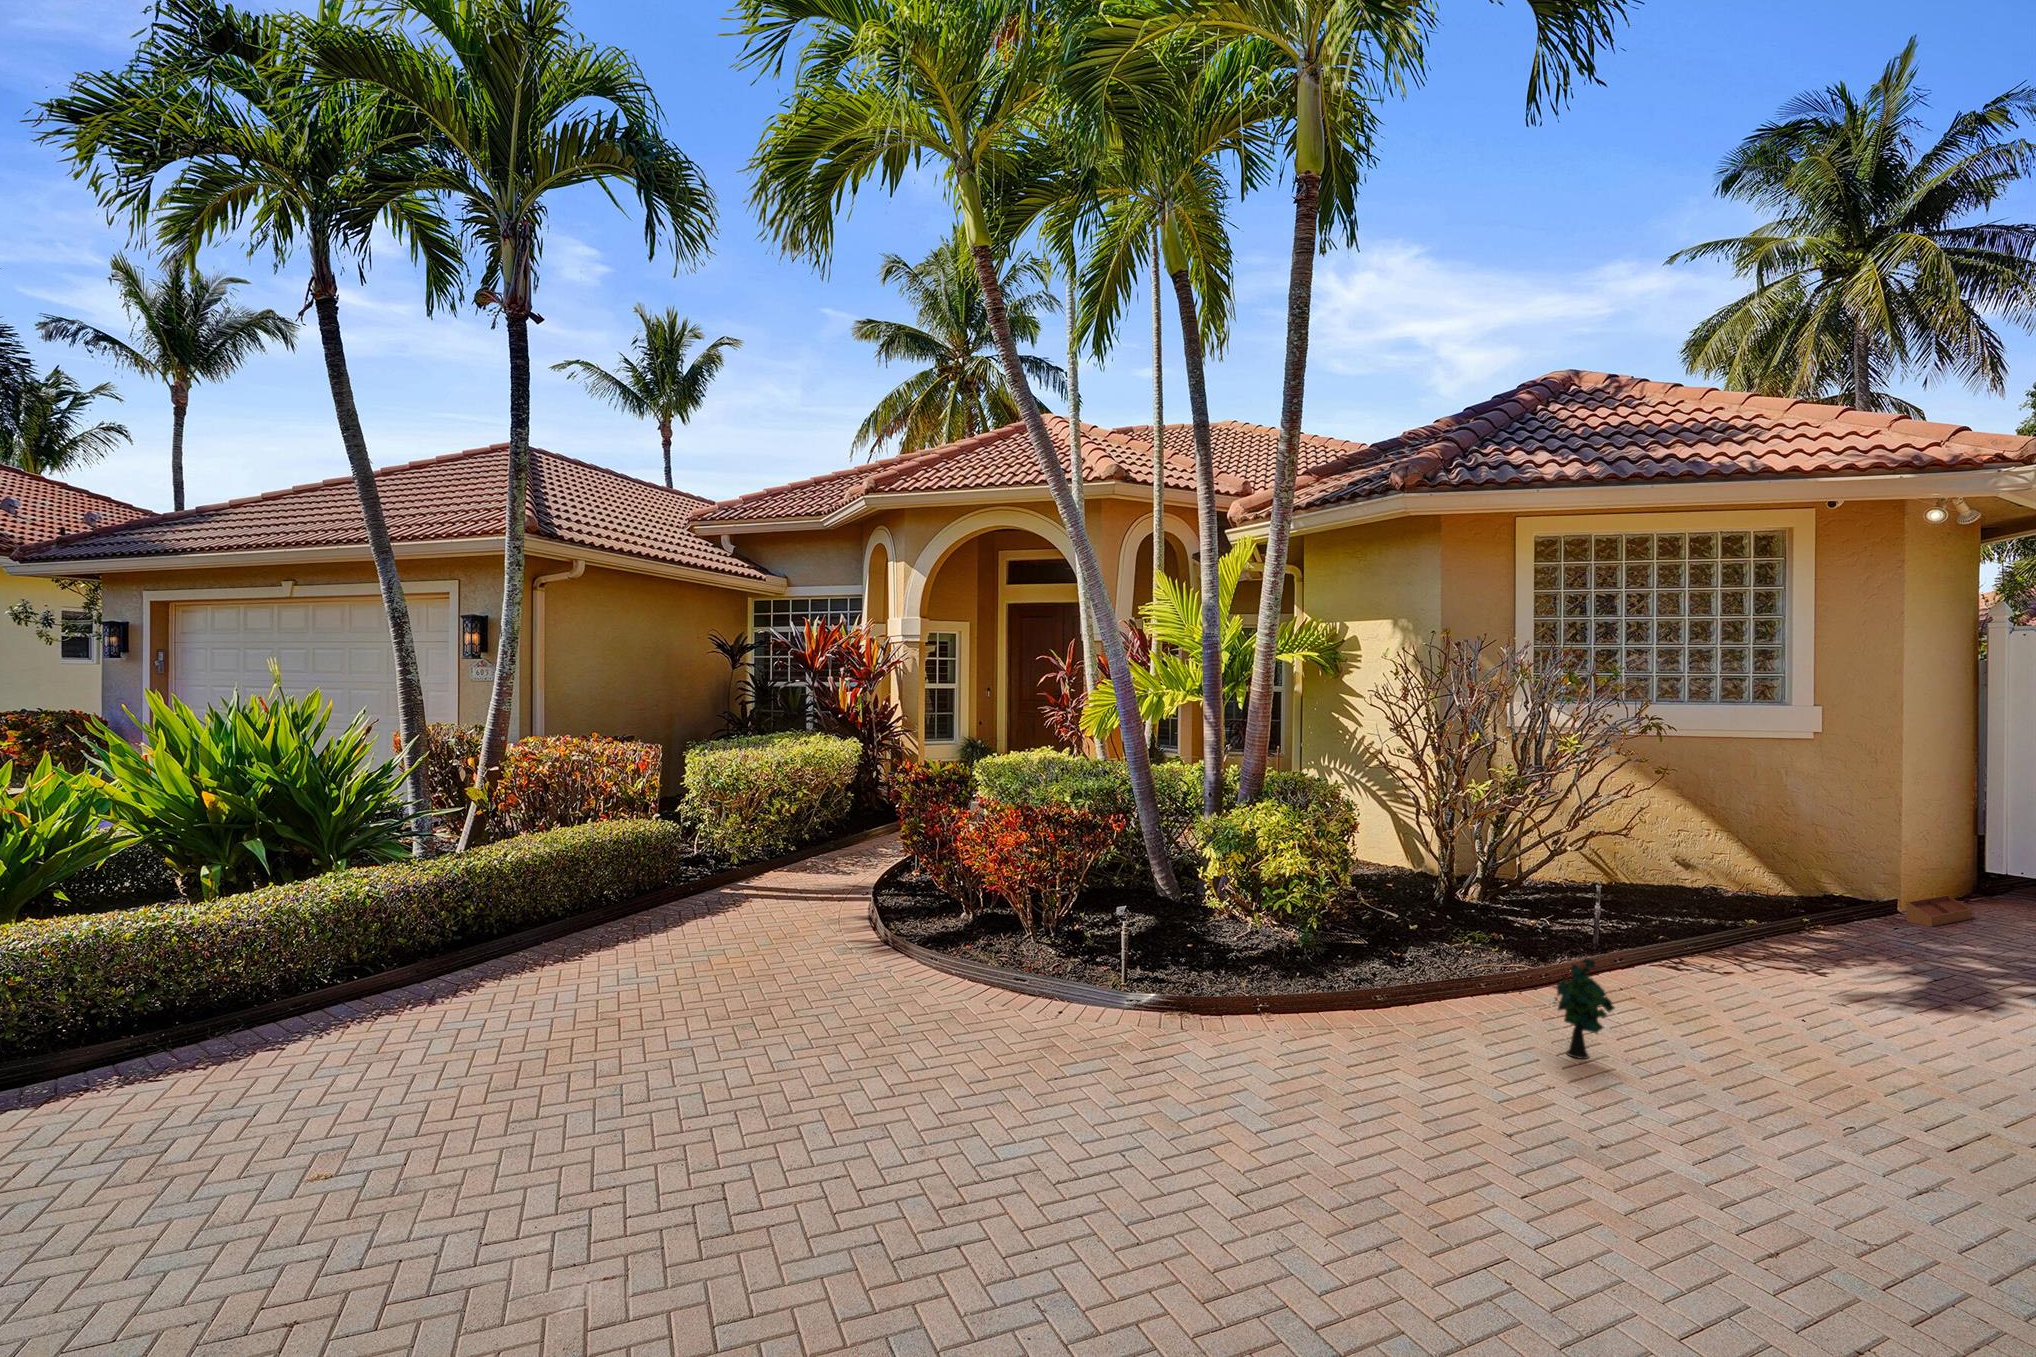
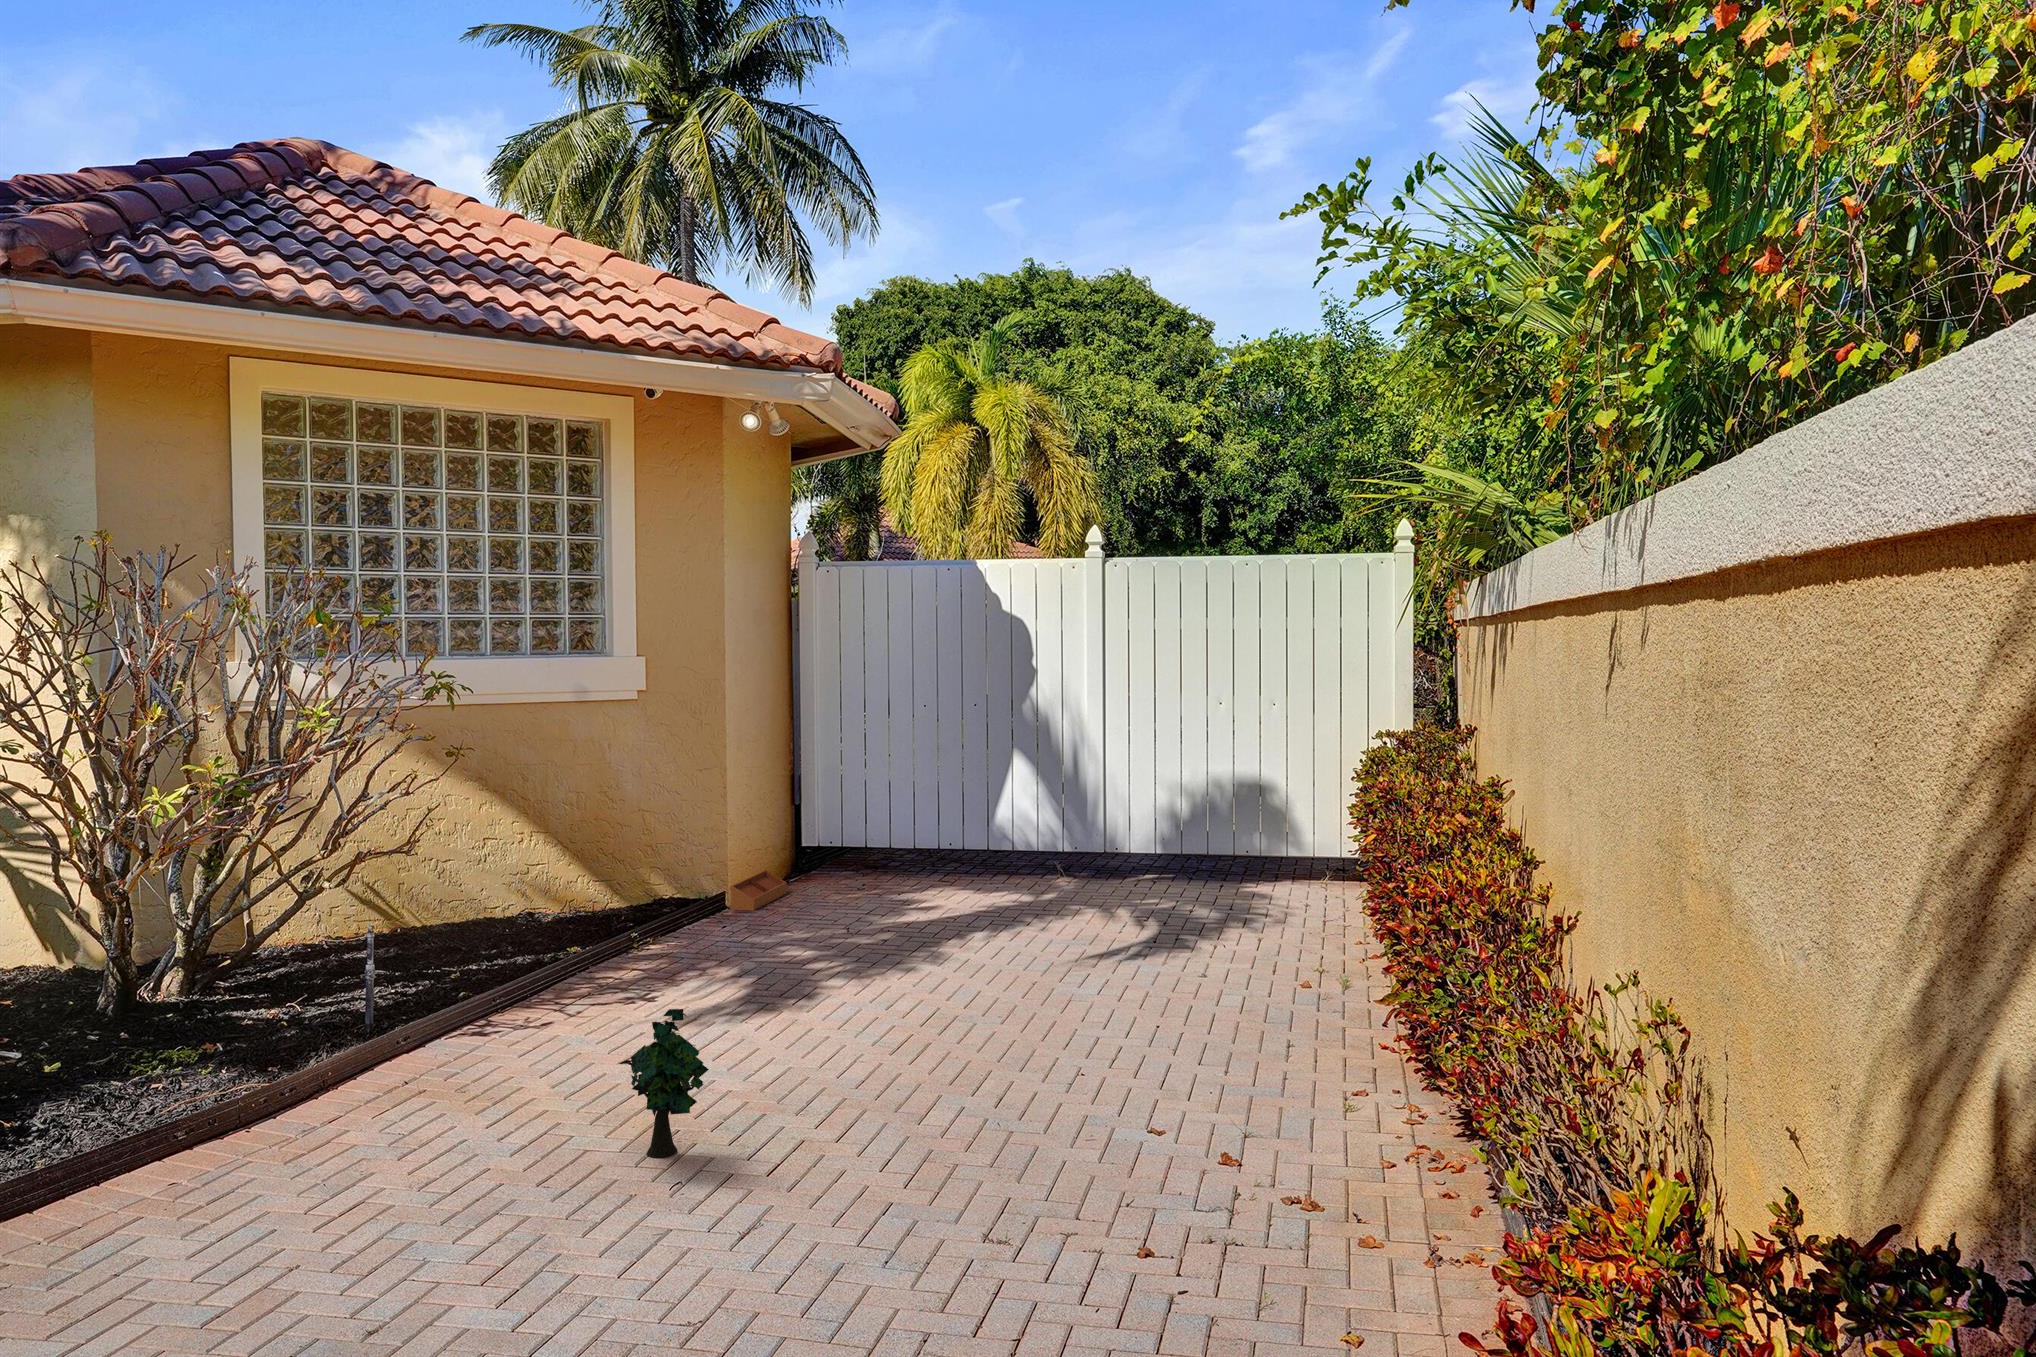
decorative plant: present [1550,959,1614,1059] -> present [618,1009,709,1158]

